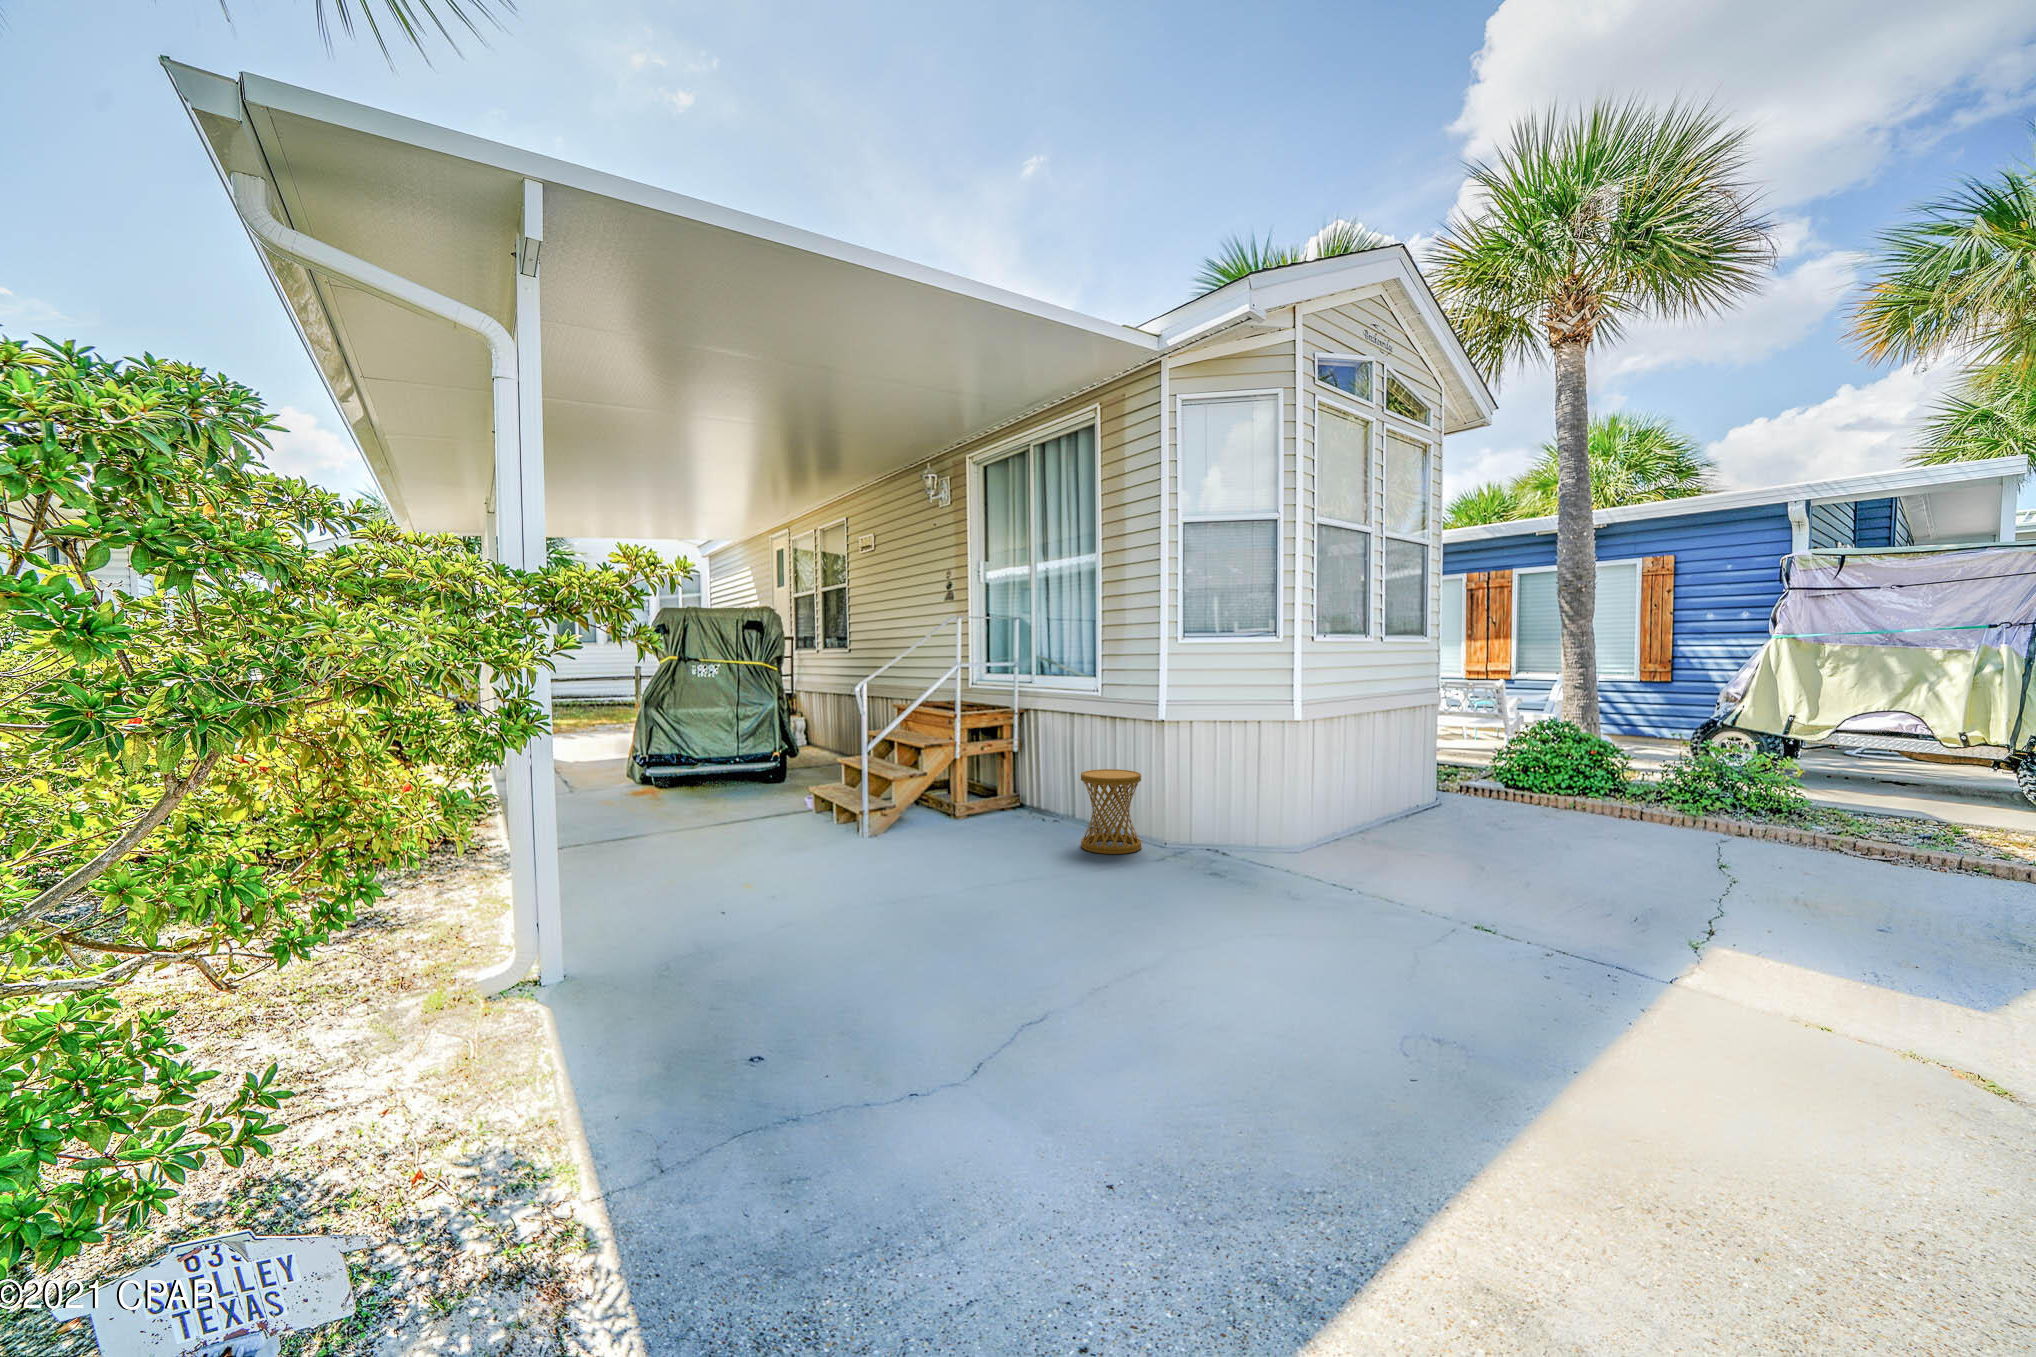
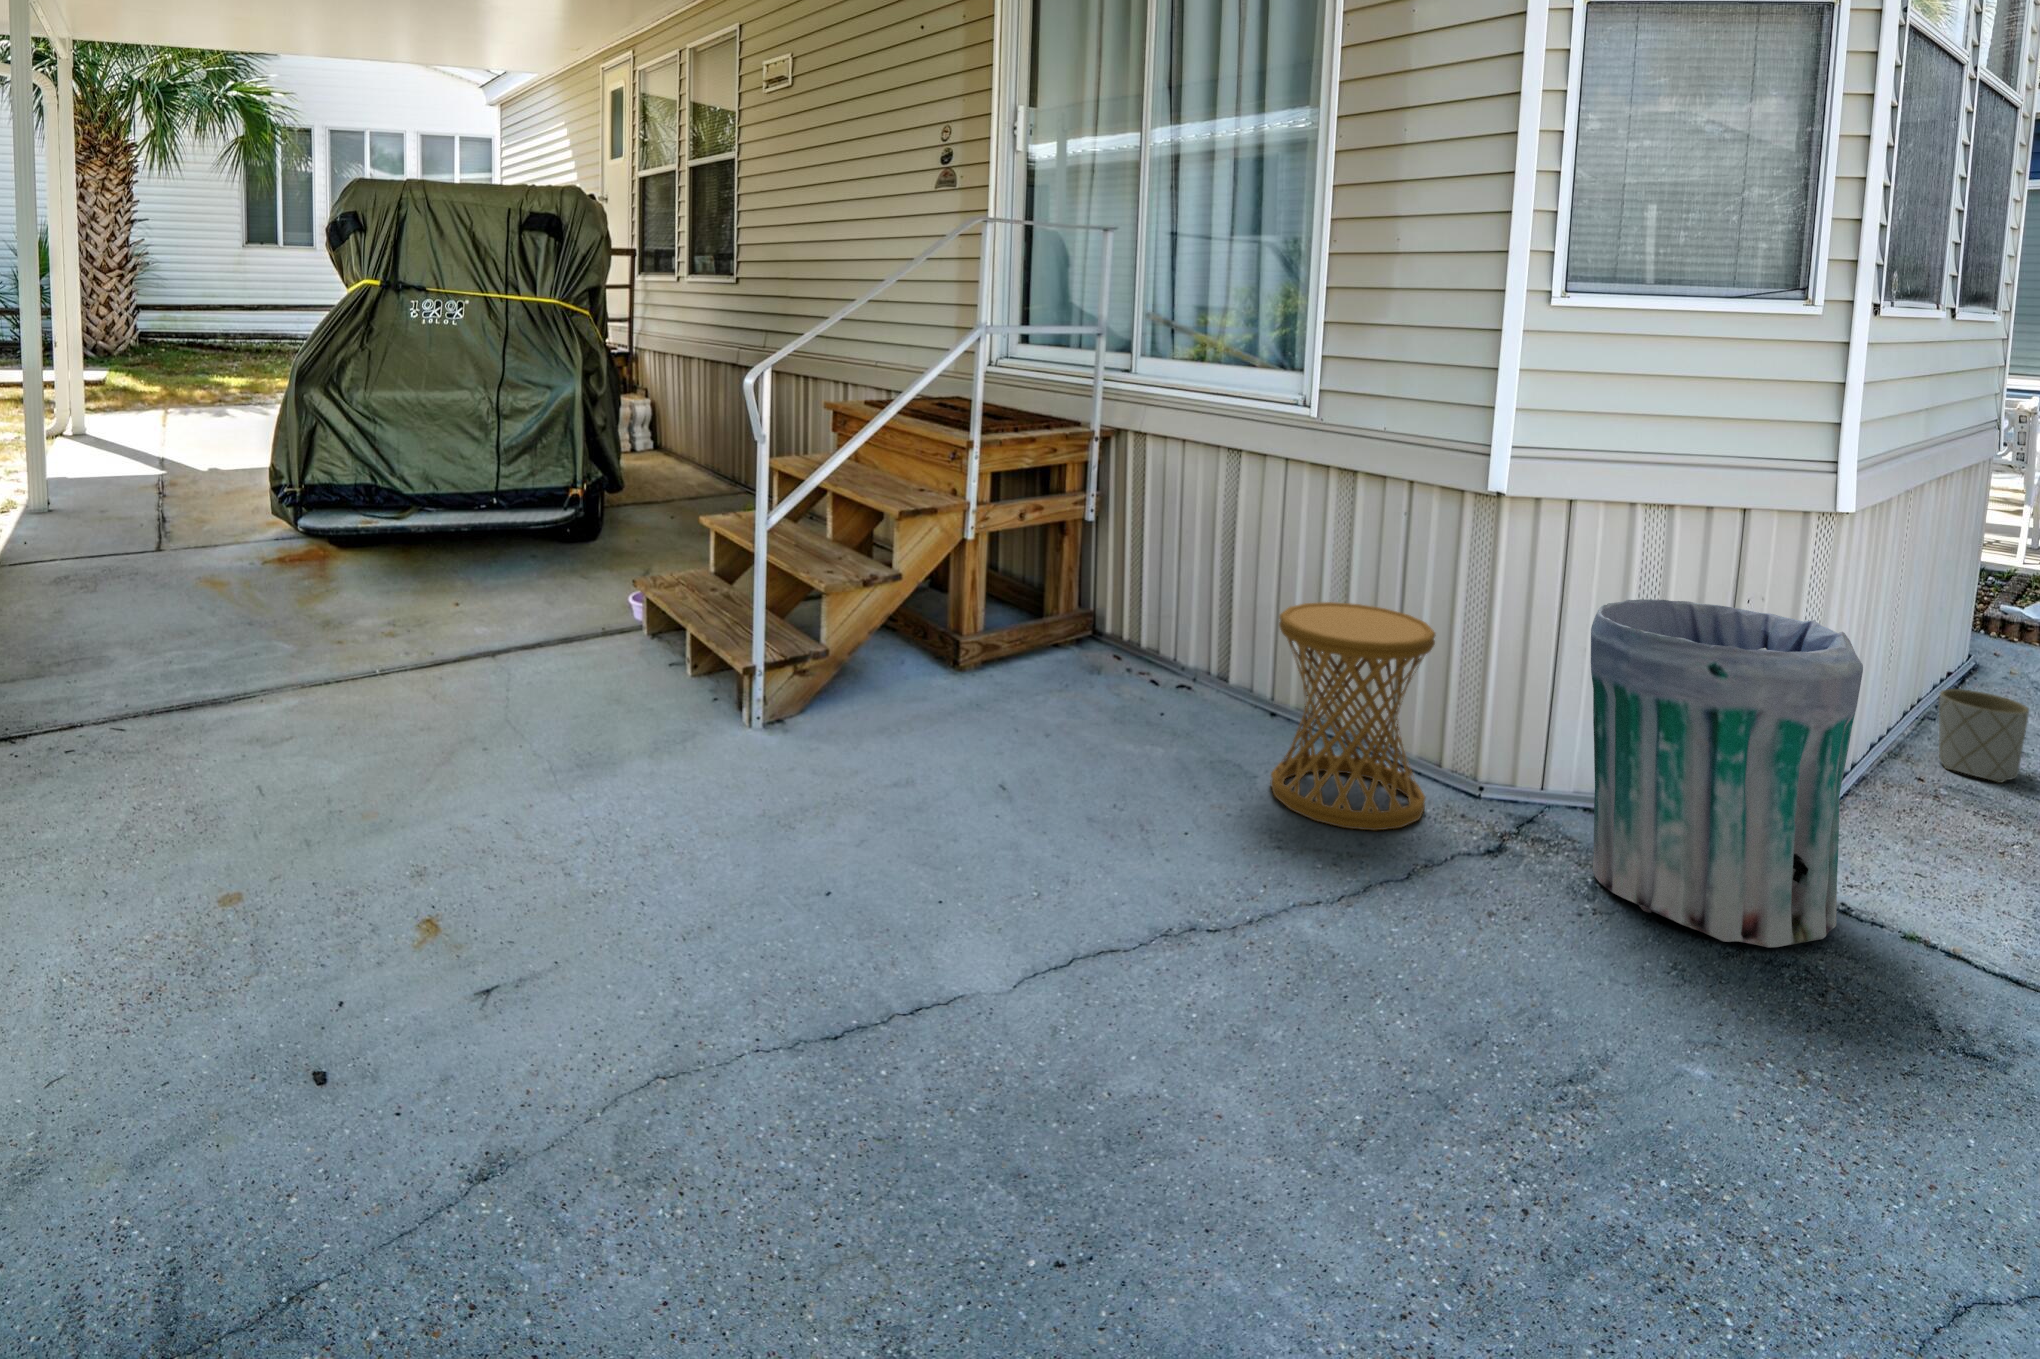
trash can: none [1190,756,1282,875] -> present [1591,599,1863,948]
planter: none [1373,799,1405,835] -> present [1939,689,2029,783]

